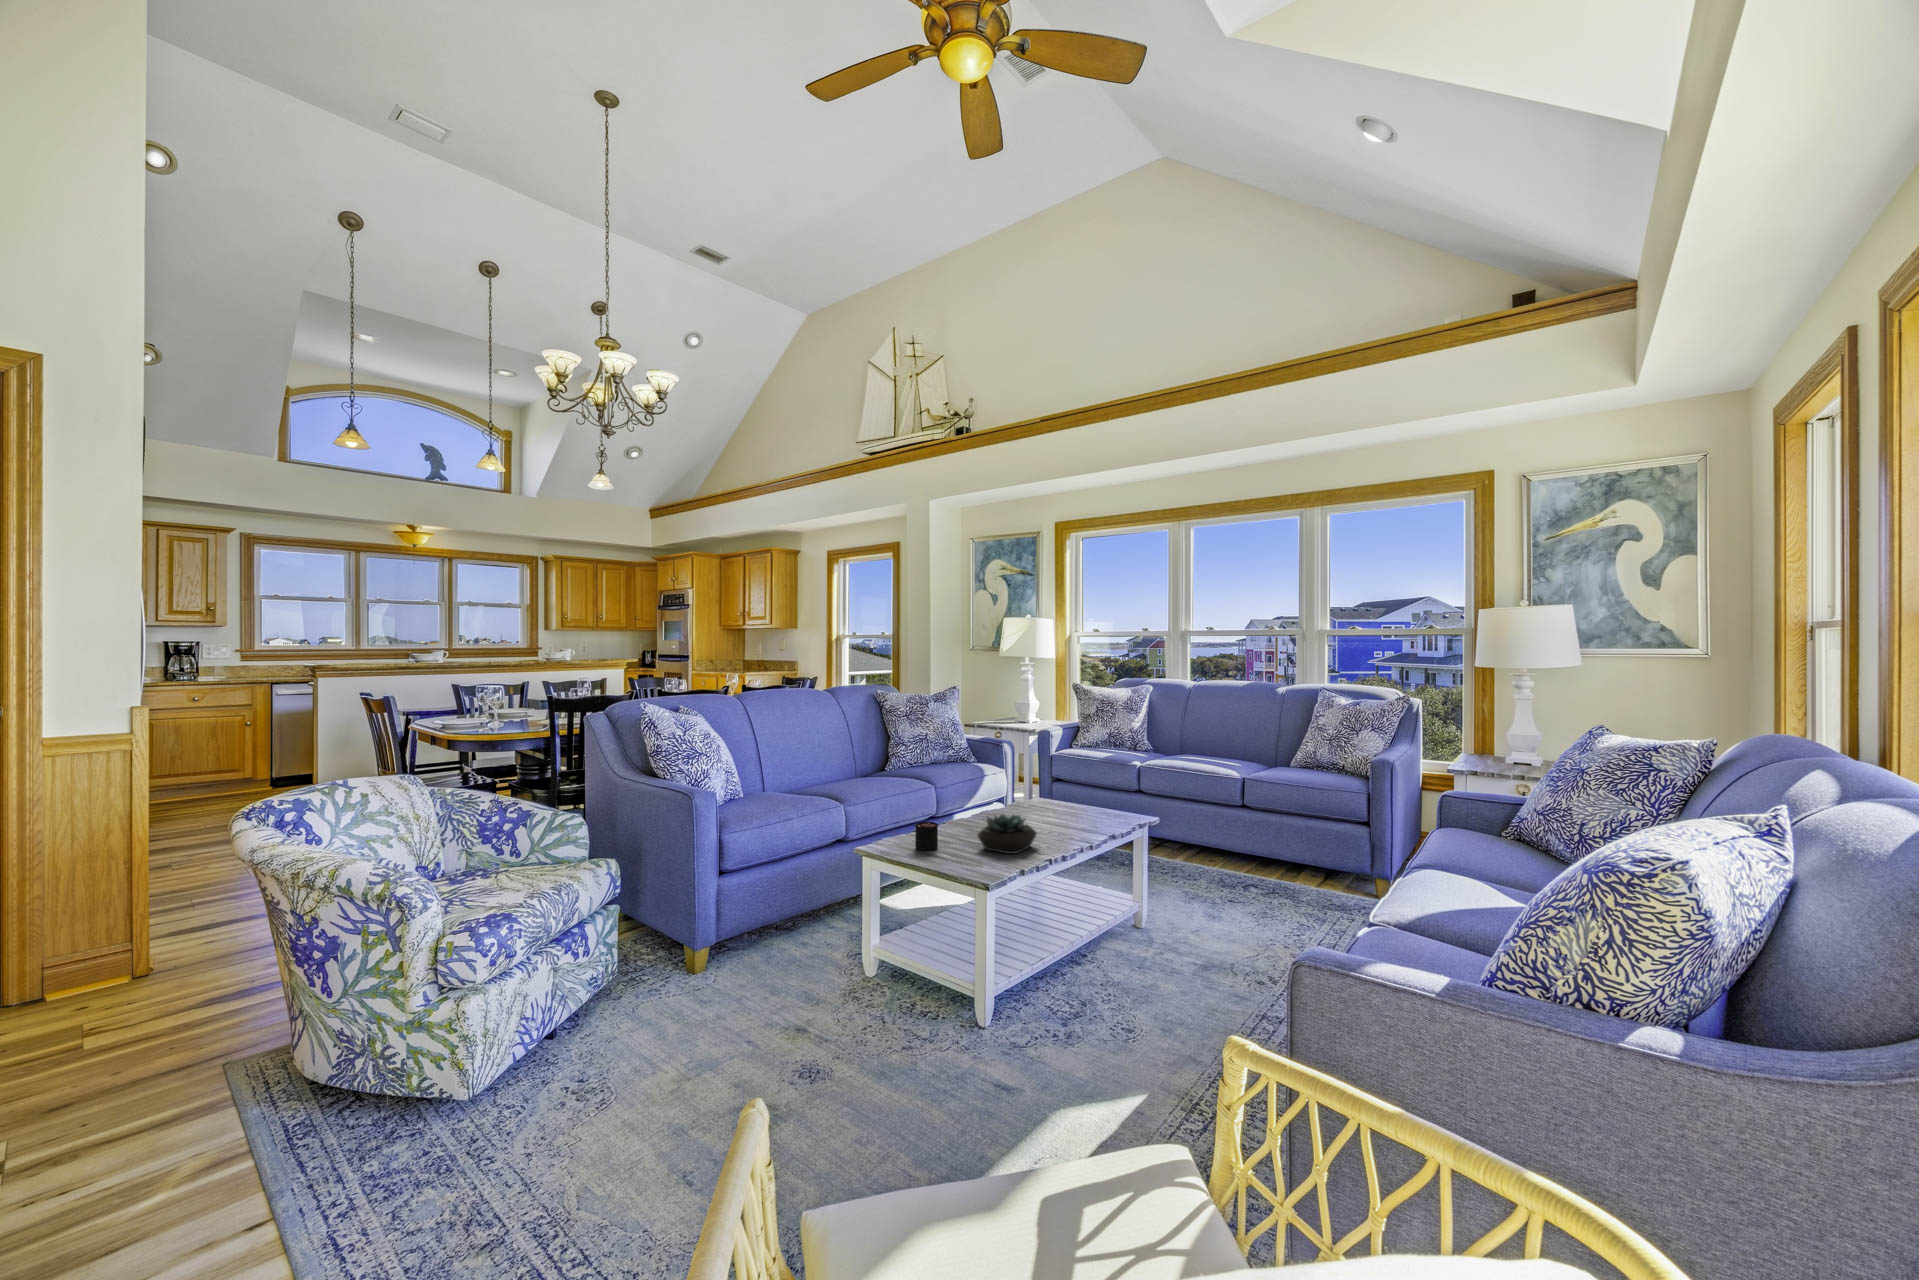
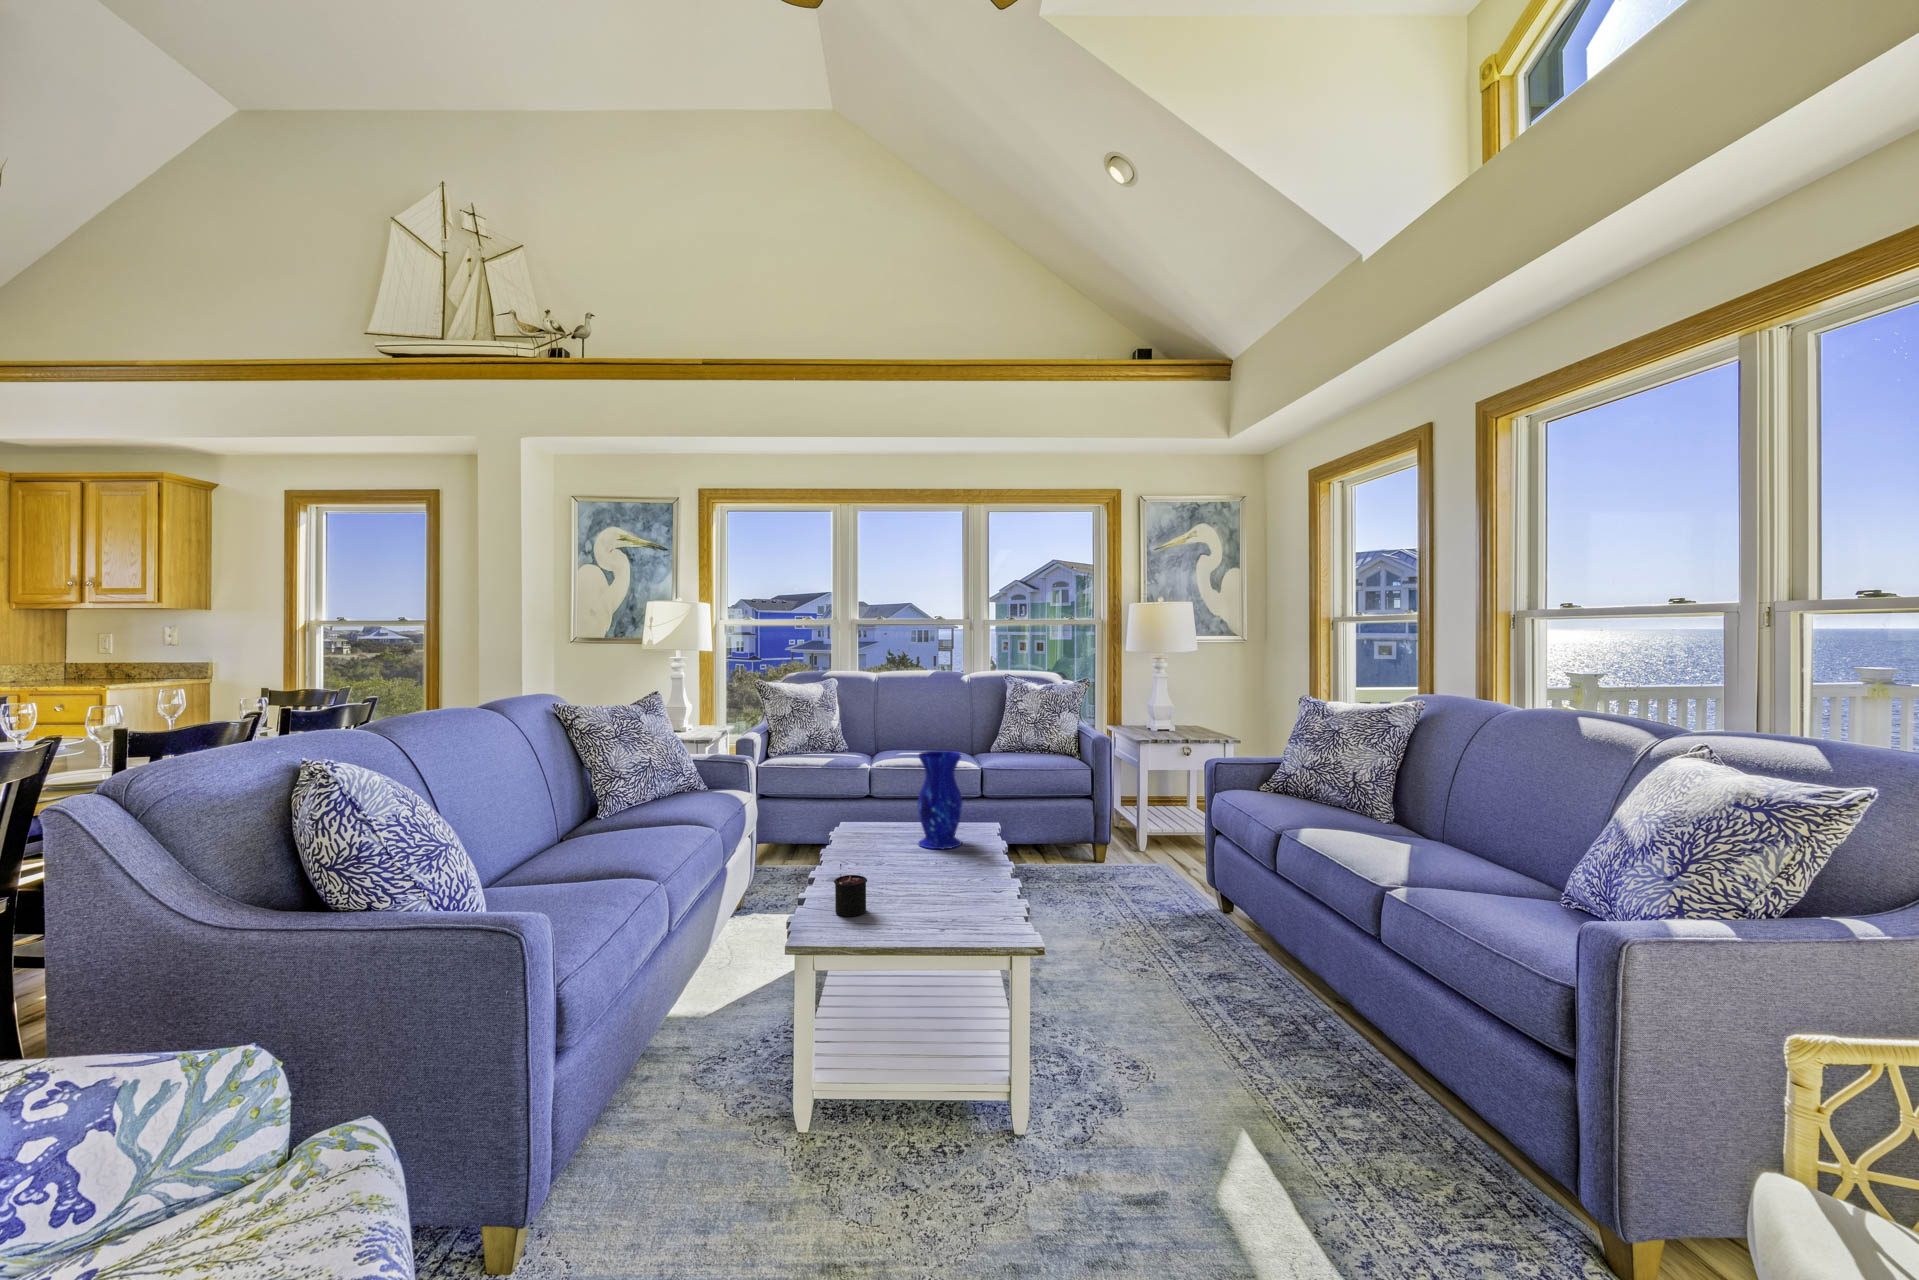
vase: none [1052,744,1090,827] -> present [918,751,962,849]
succulent plant: present [978,815,1037,854] -> none [907,844,973,897]

